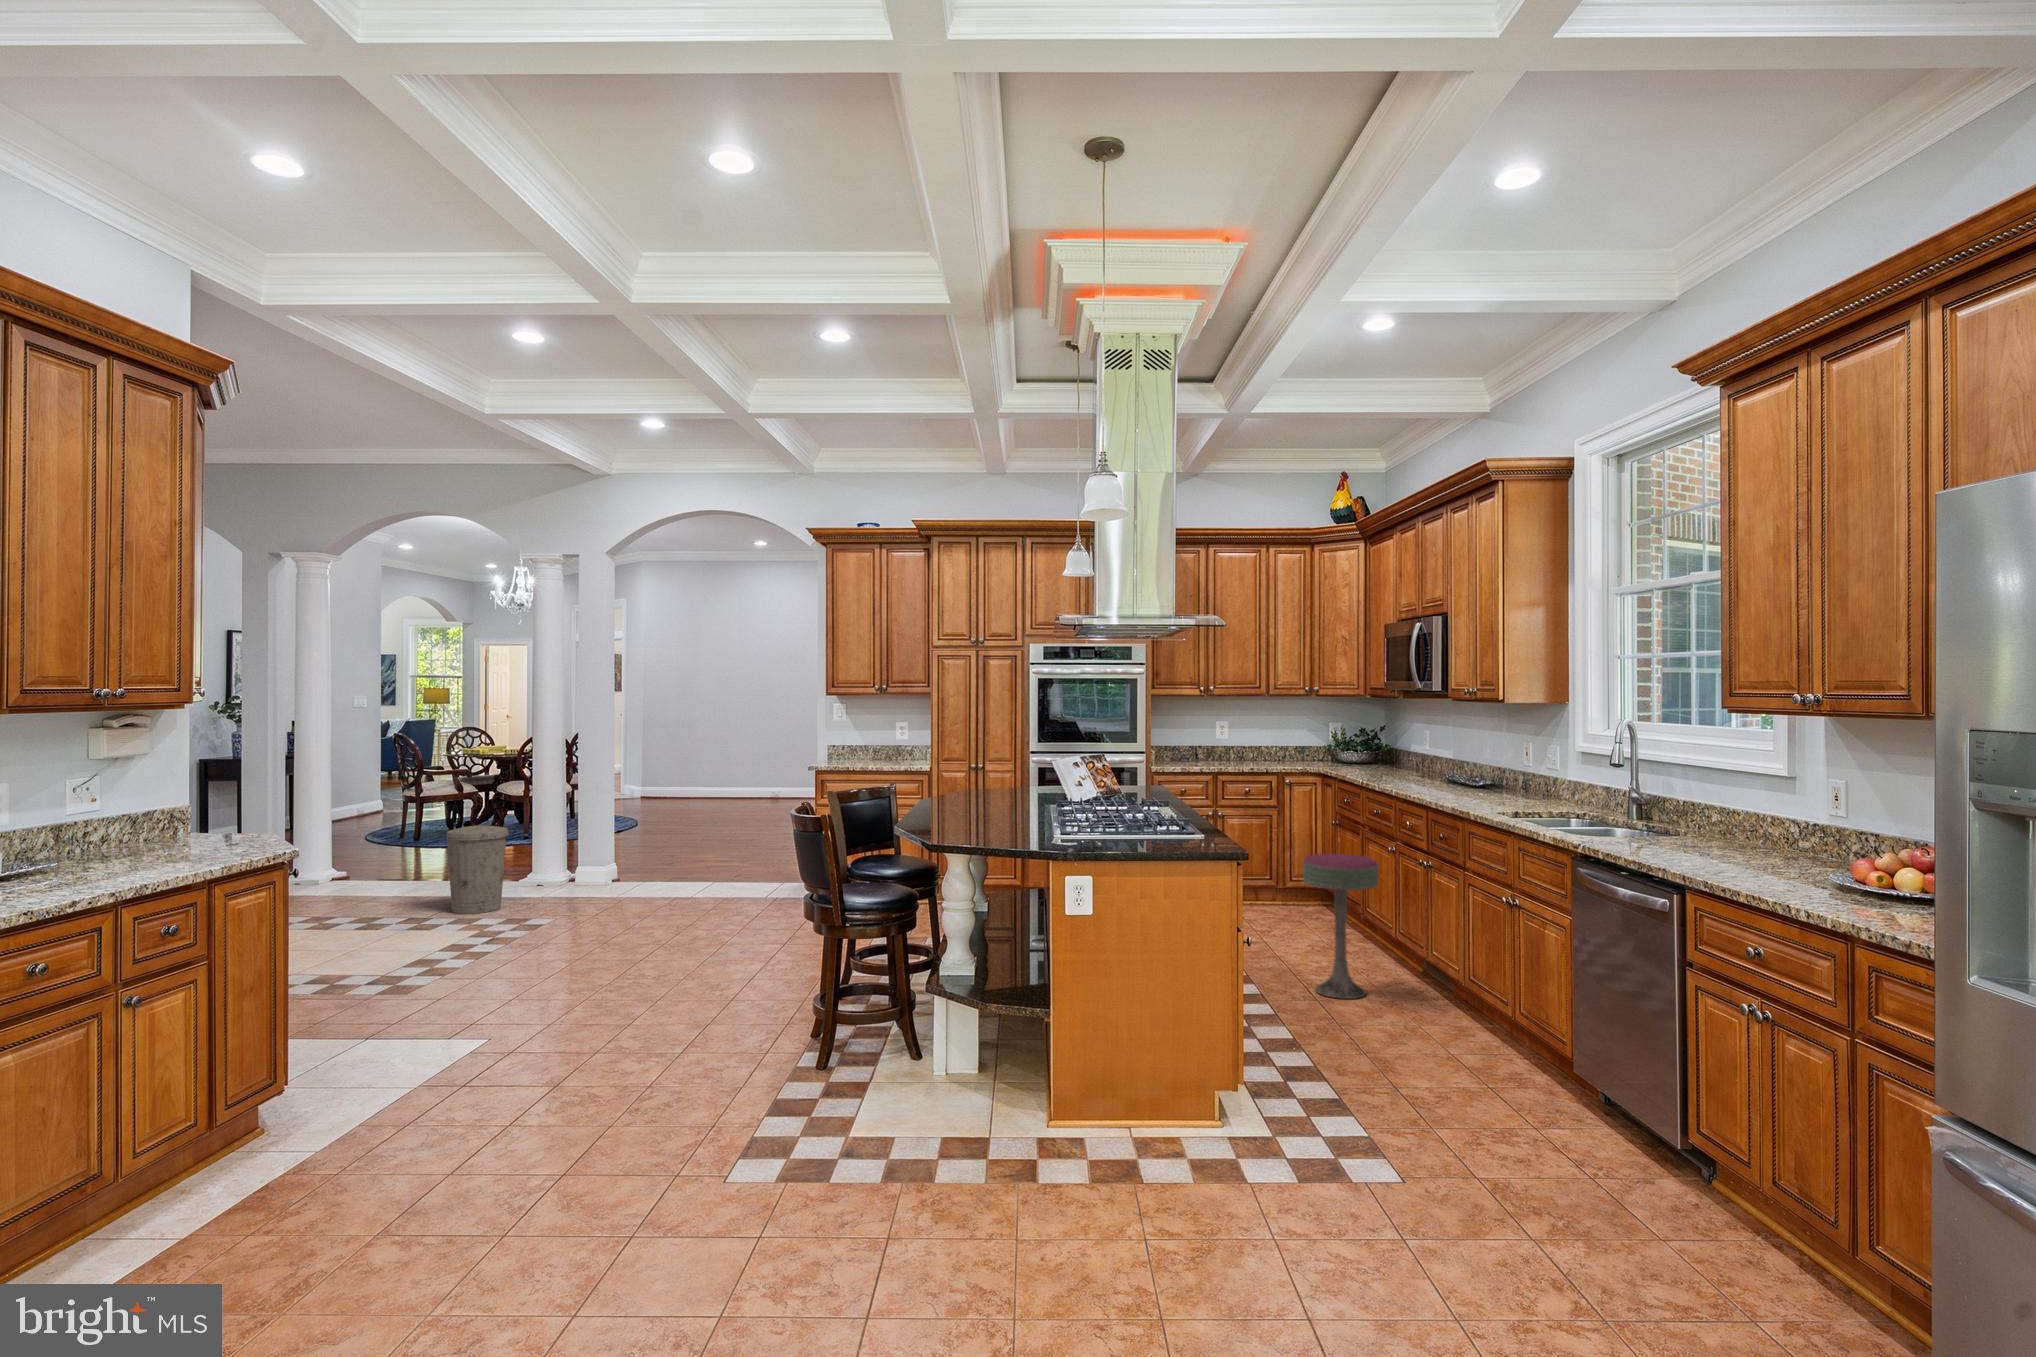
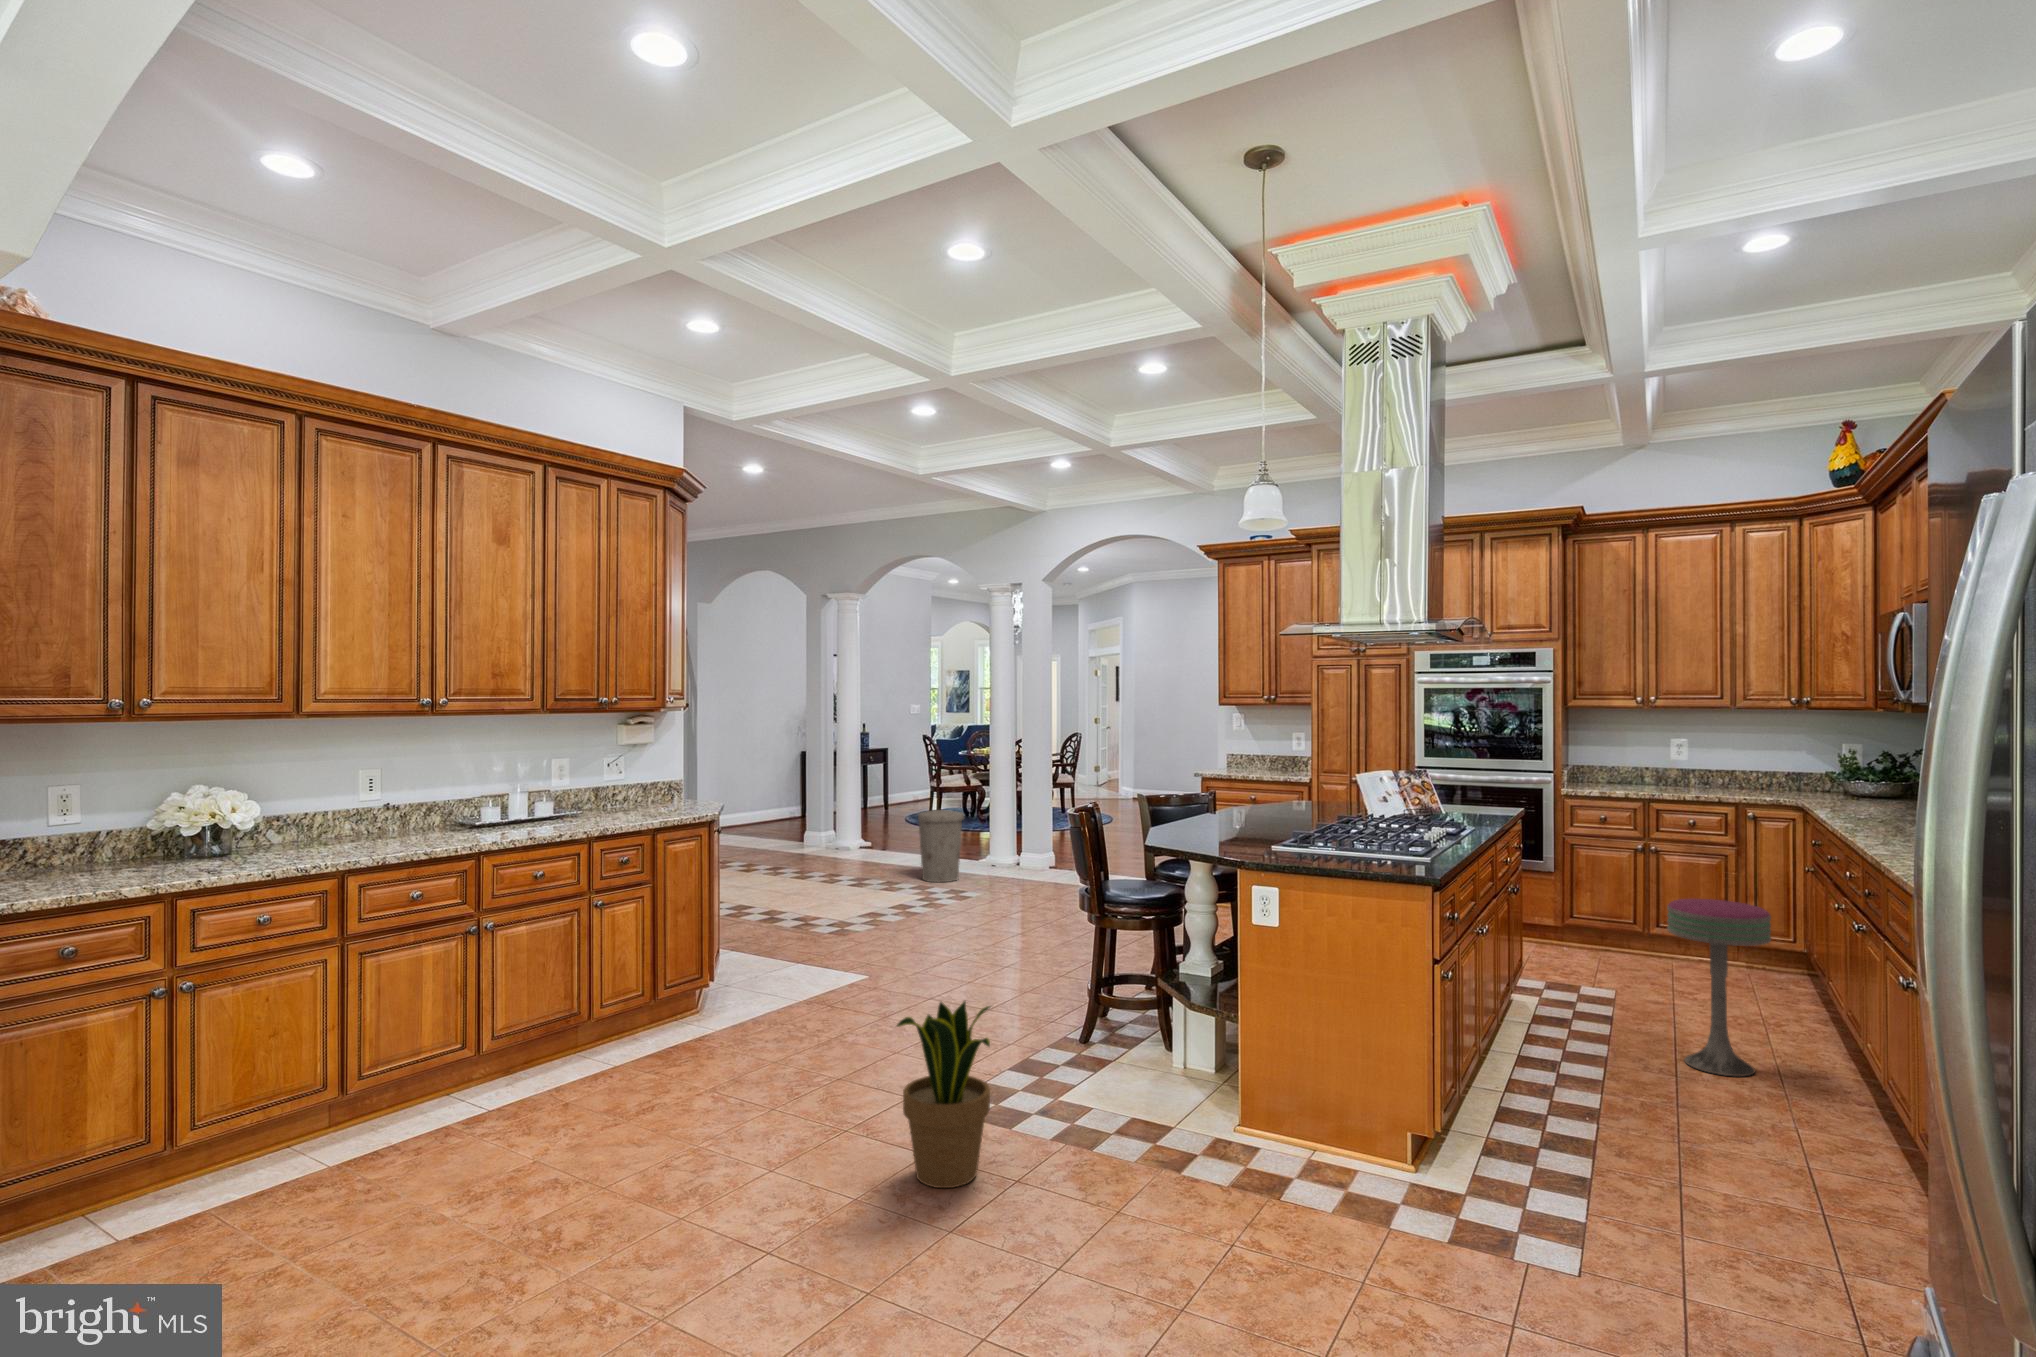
potted plant: none [746,1044,866,1277] -> present [897,1001,990,1188]

